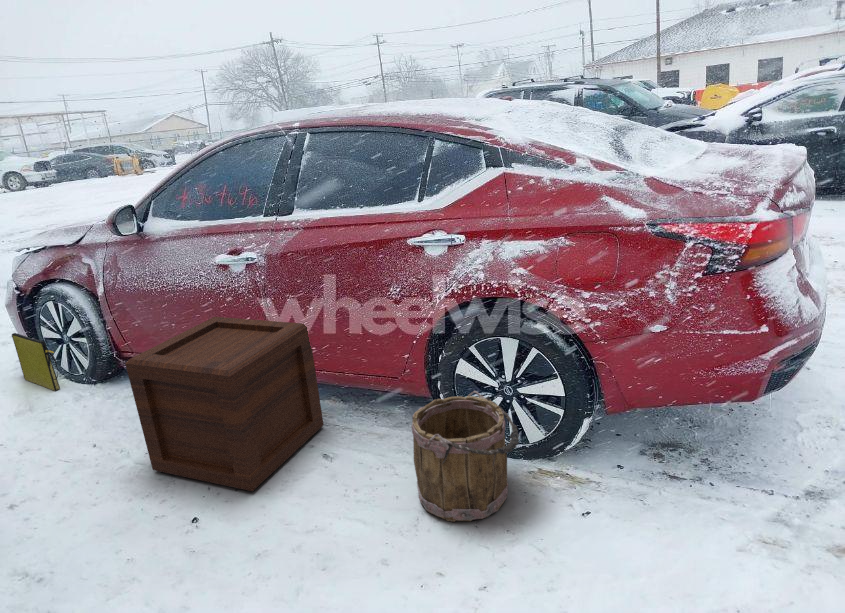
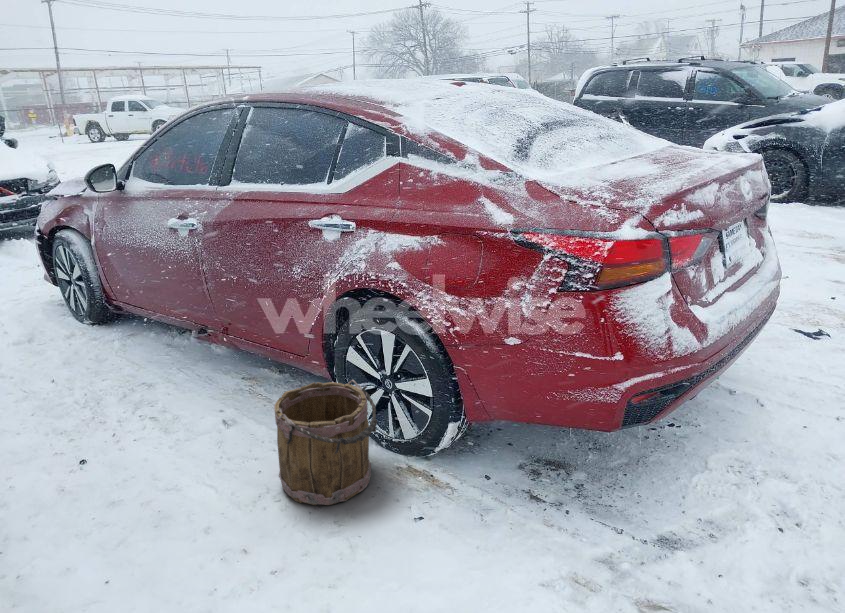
wooden crate: present [125,317,324,491] -> none [59,276,248,443]
bag: present [12,333,60,391] -> none [27,270,57,327]

